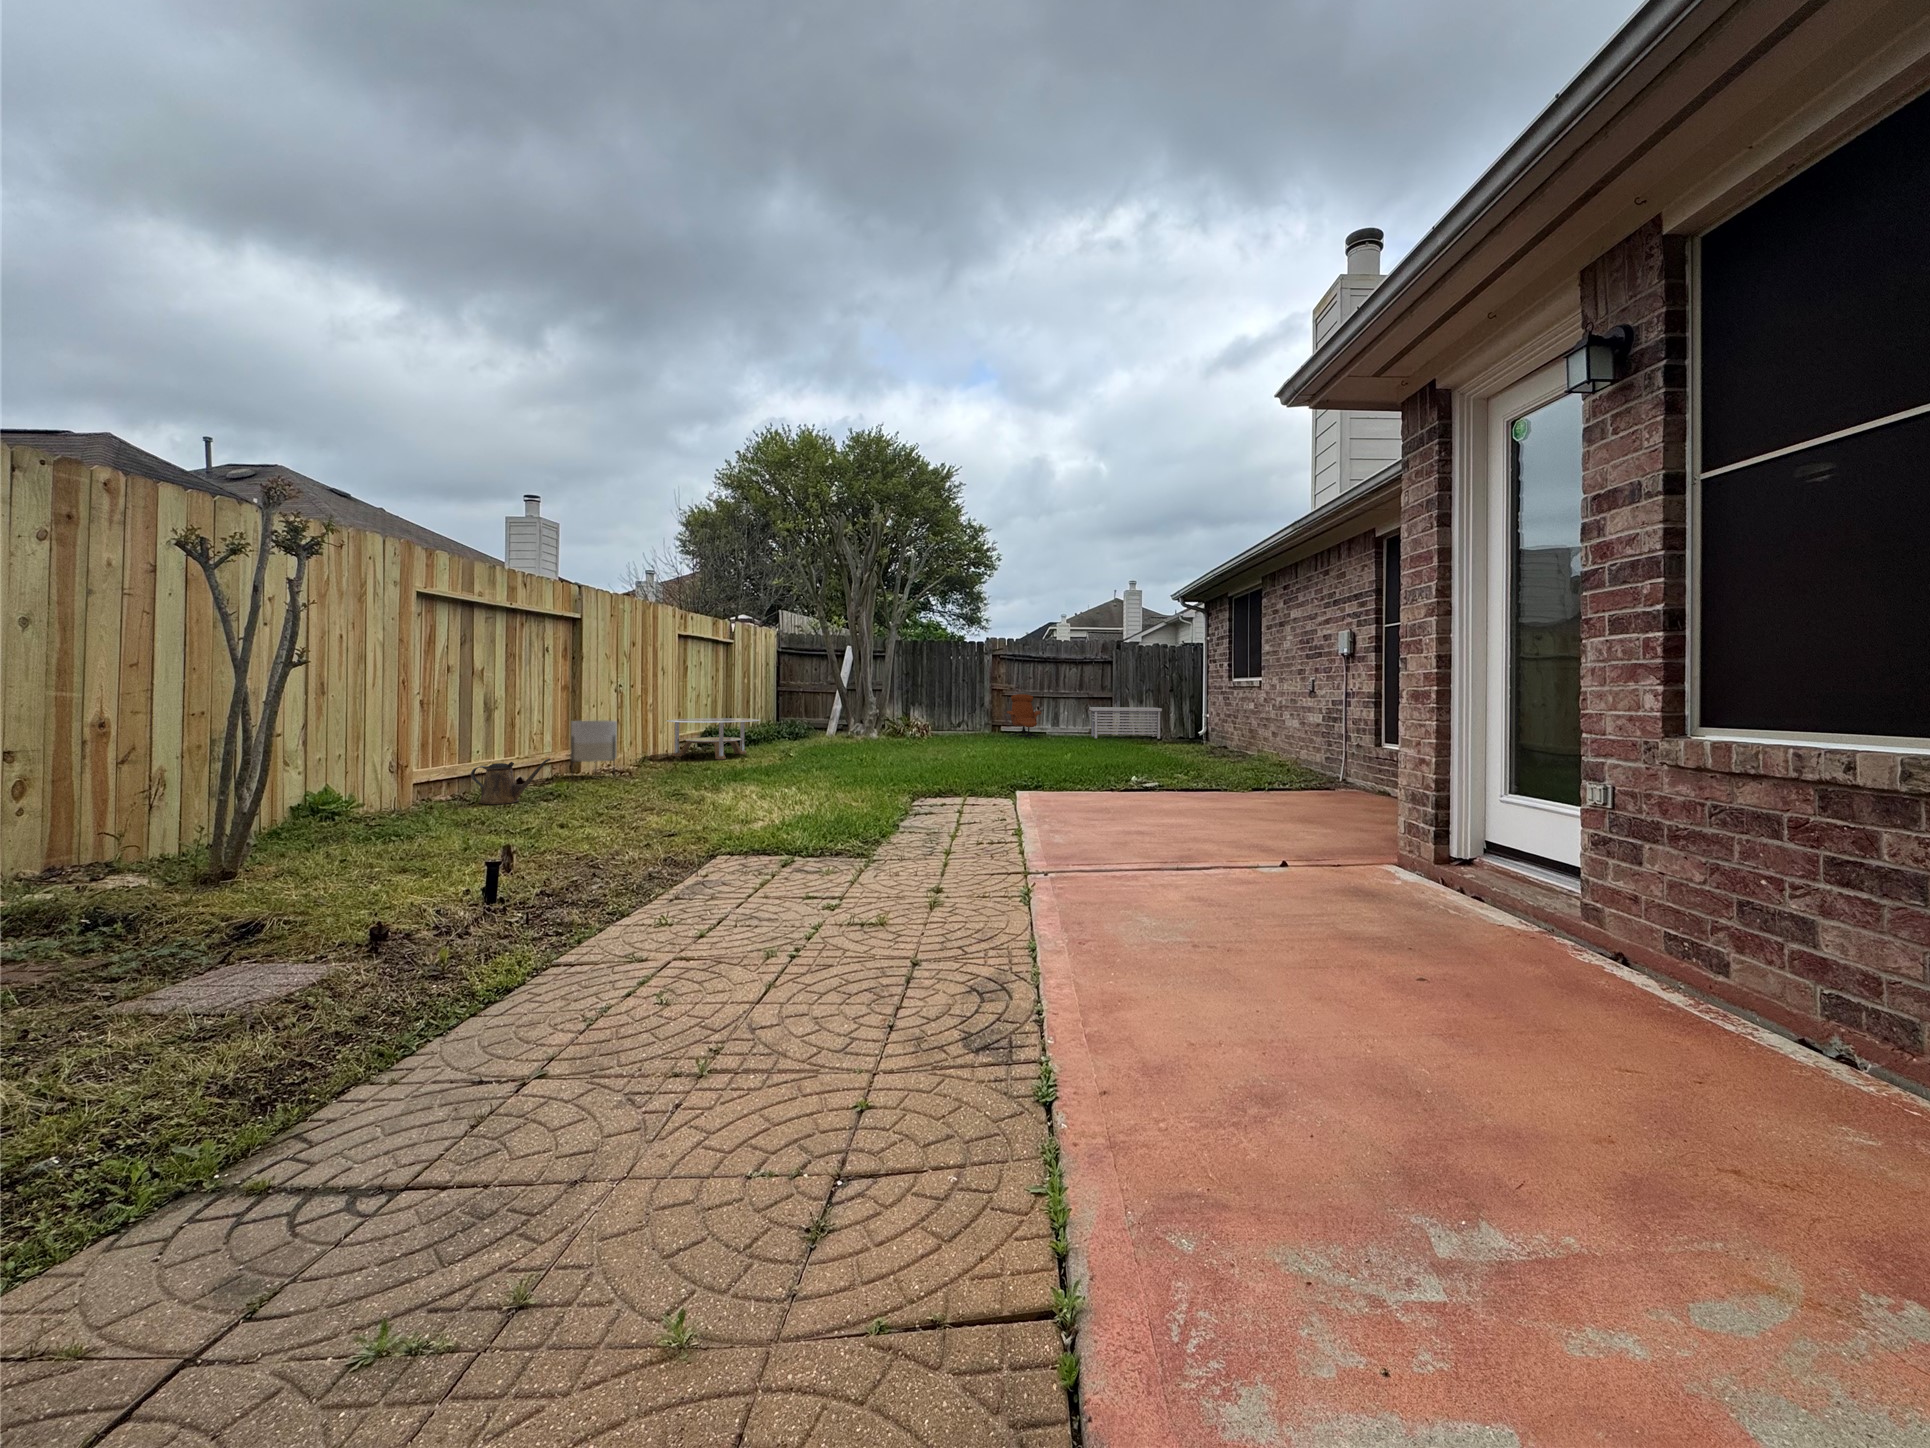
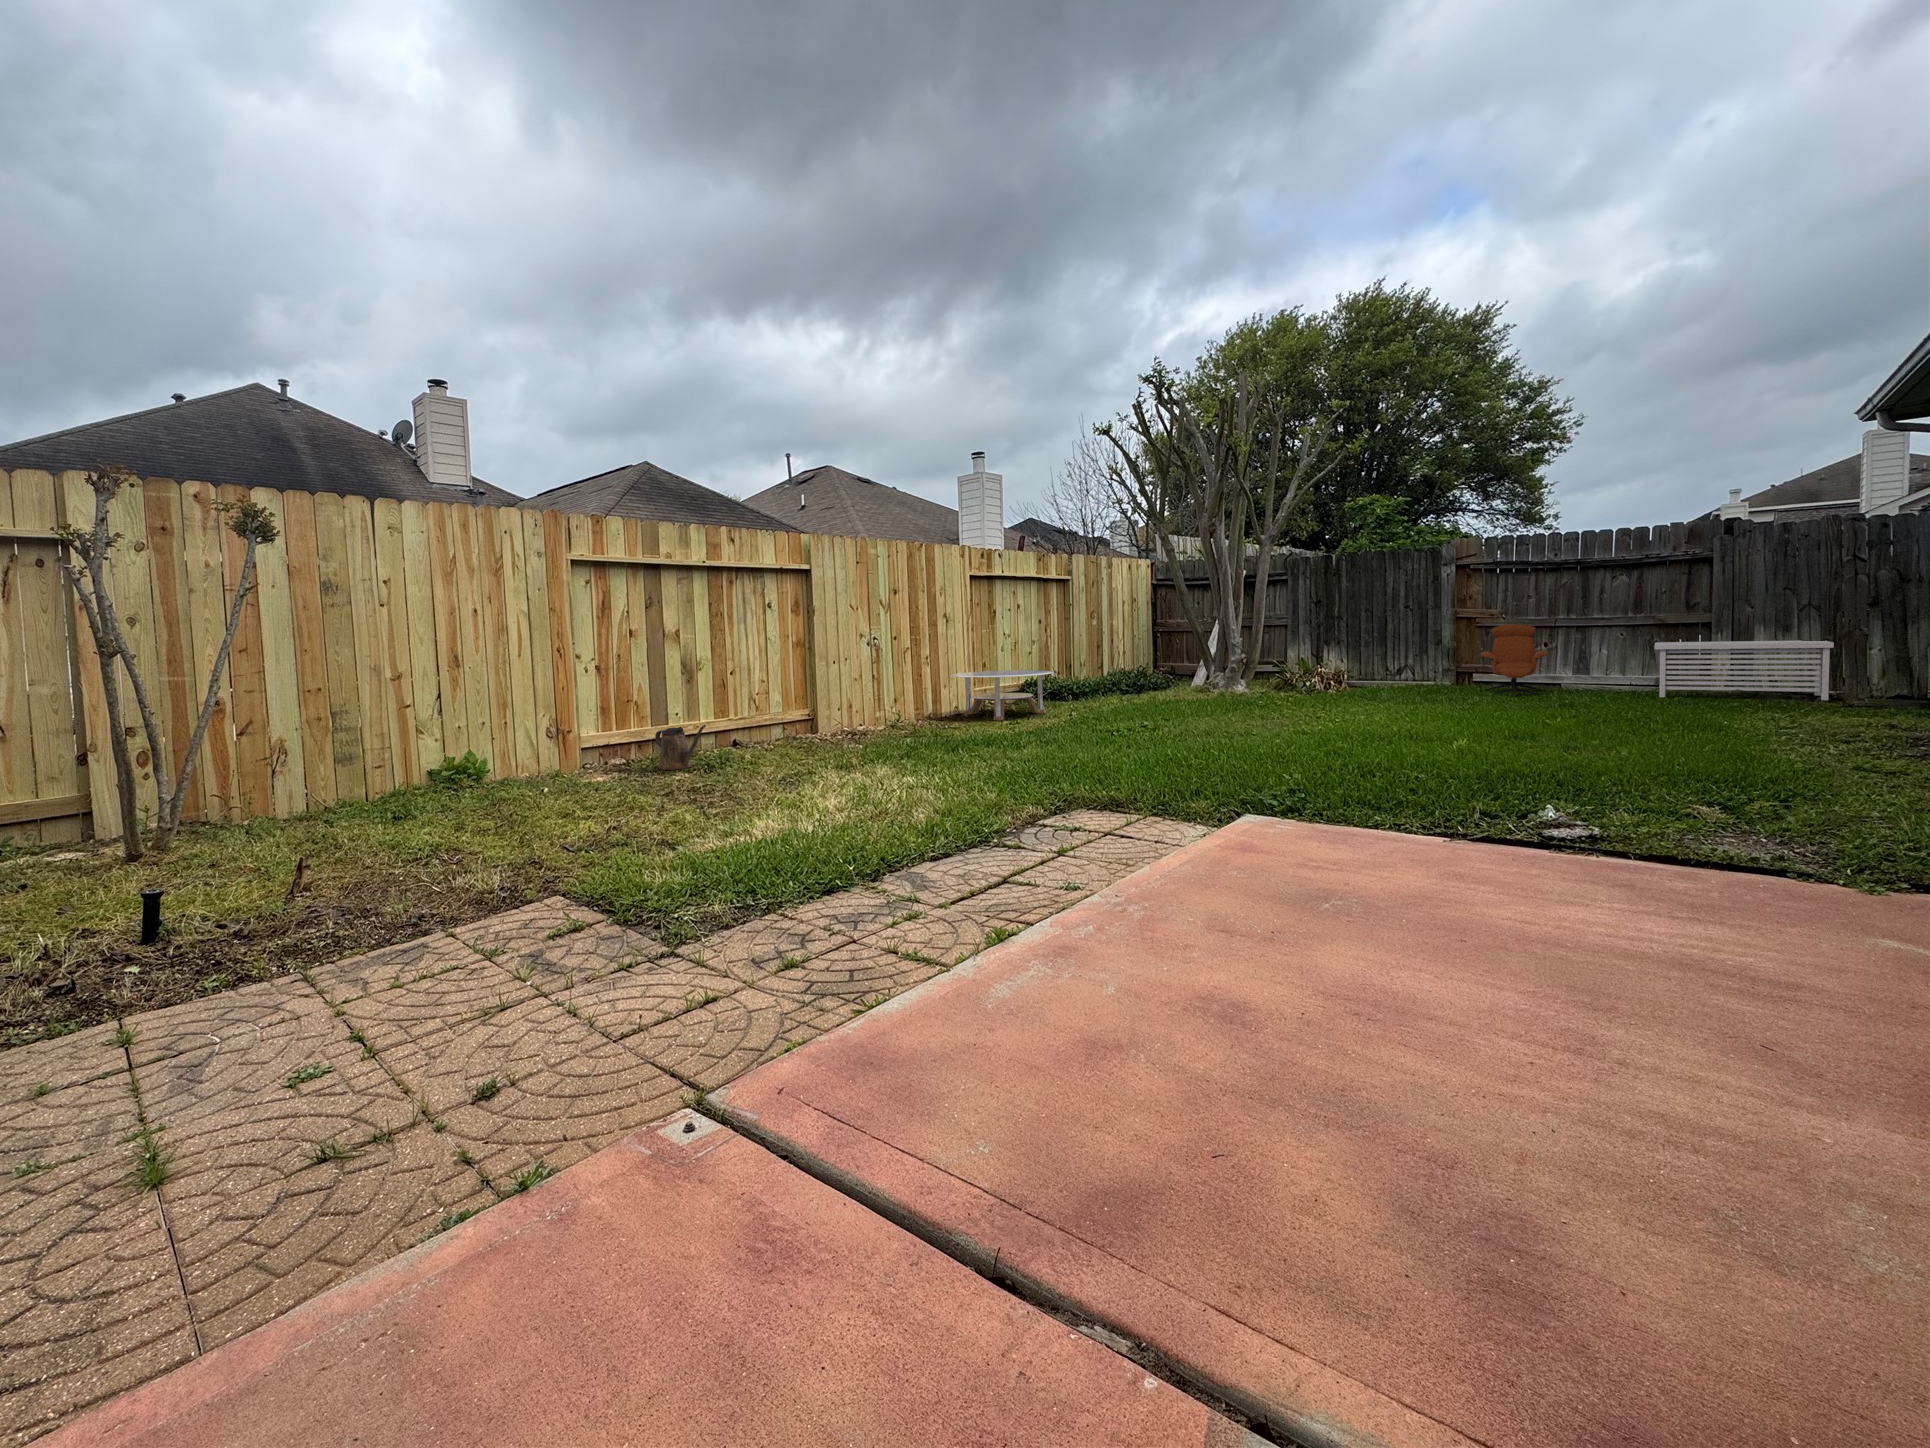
planter: present [571,720,617,763] -> none [801,678,848,741]

